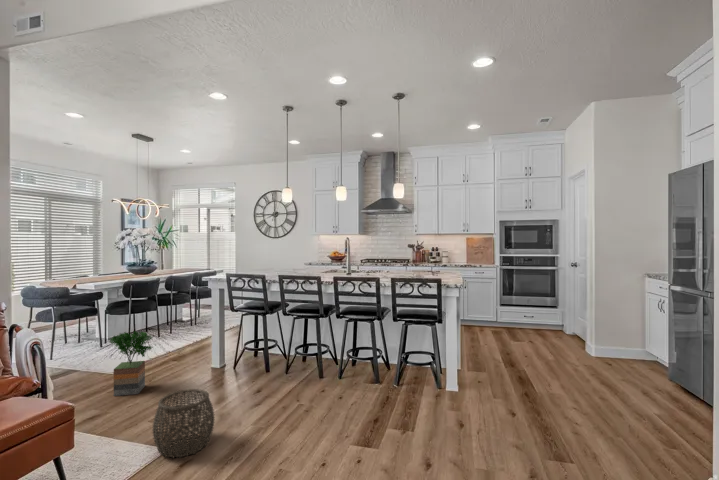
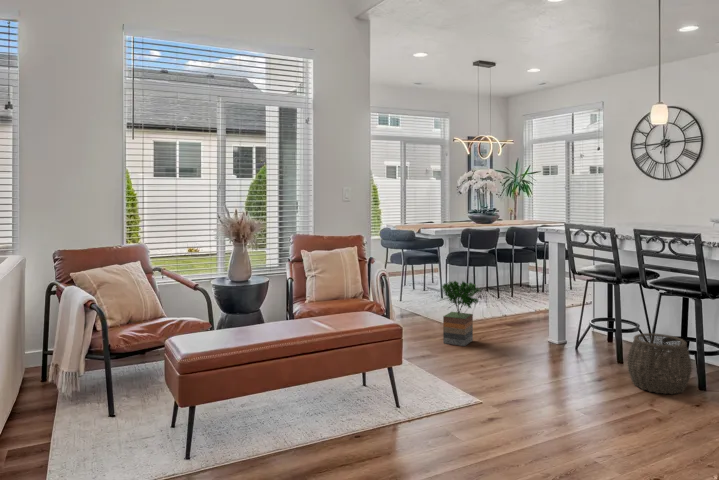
woven basket: present [153,389,214,458] -> present [627,333,692,394]

